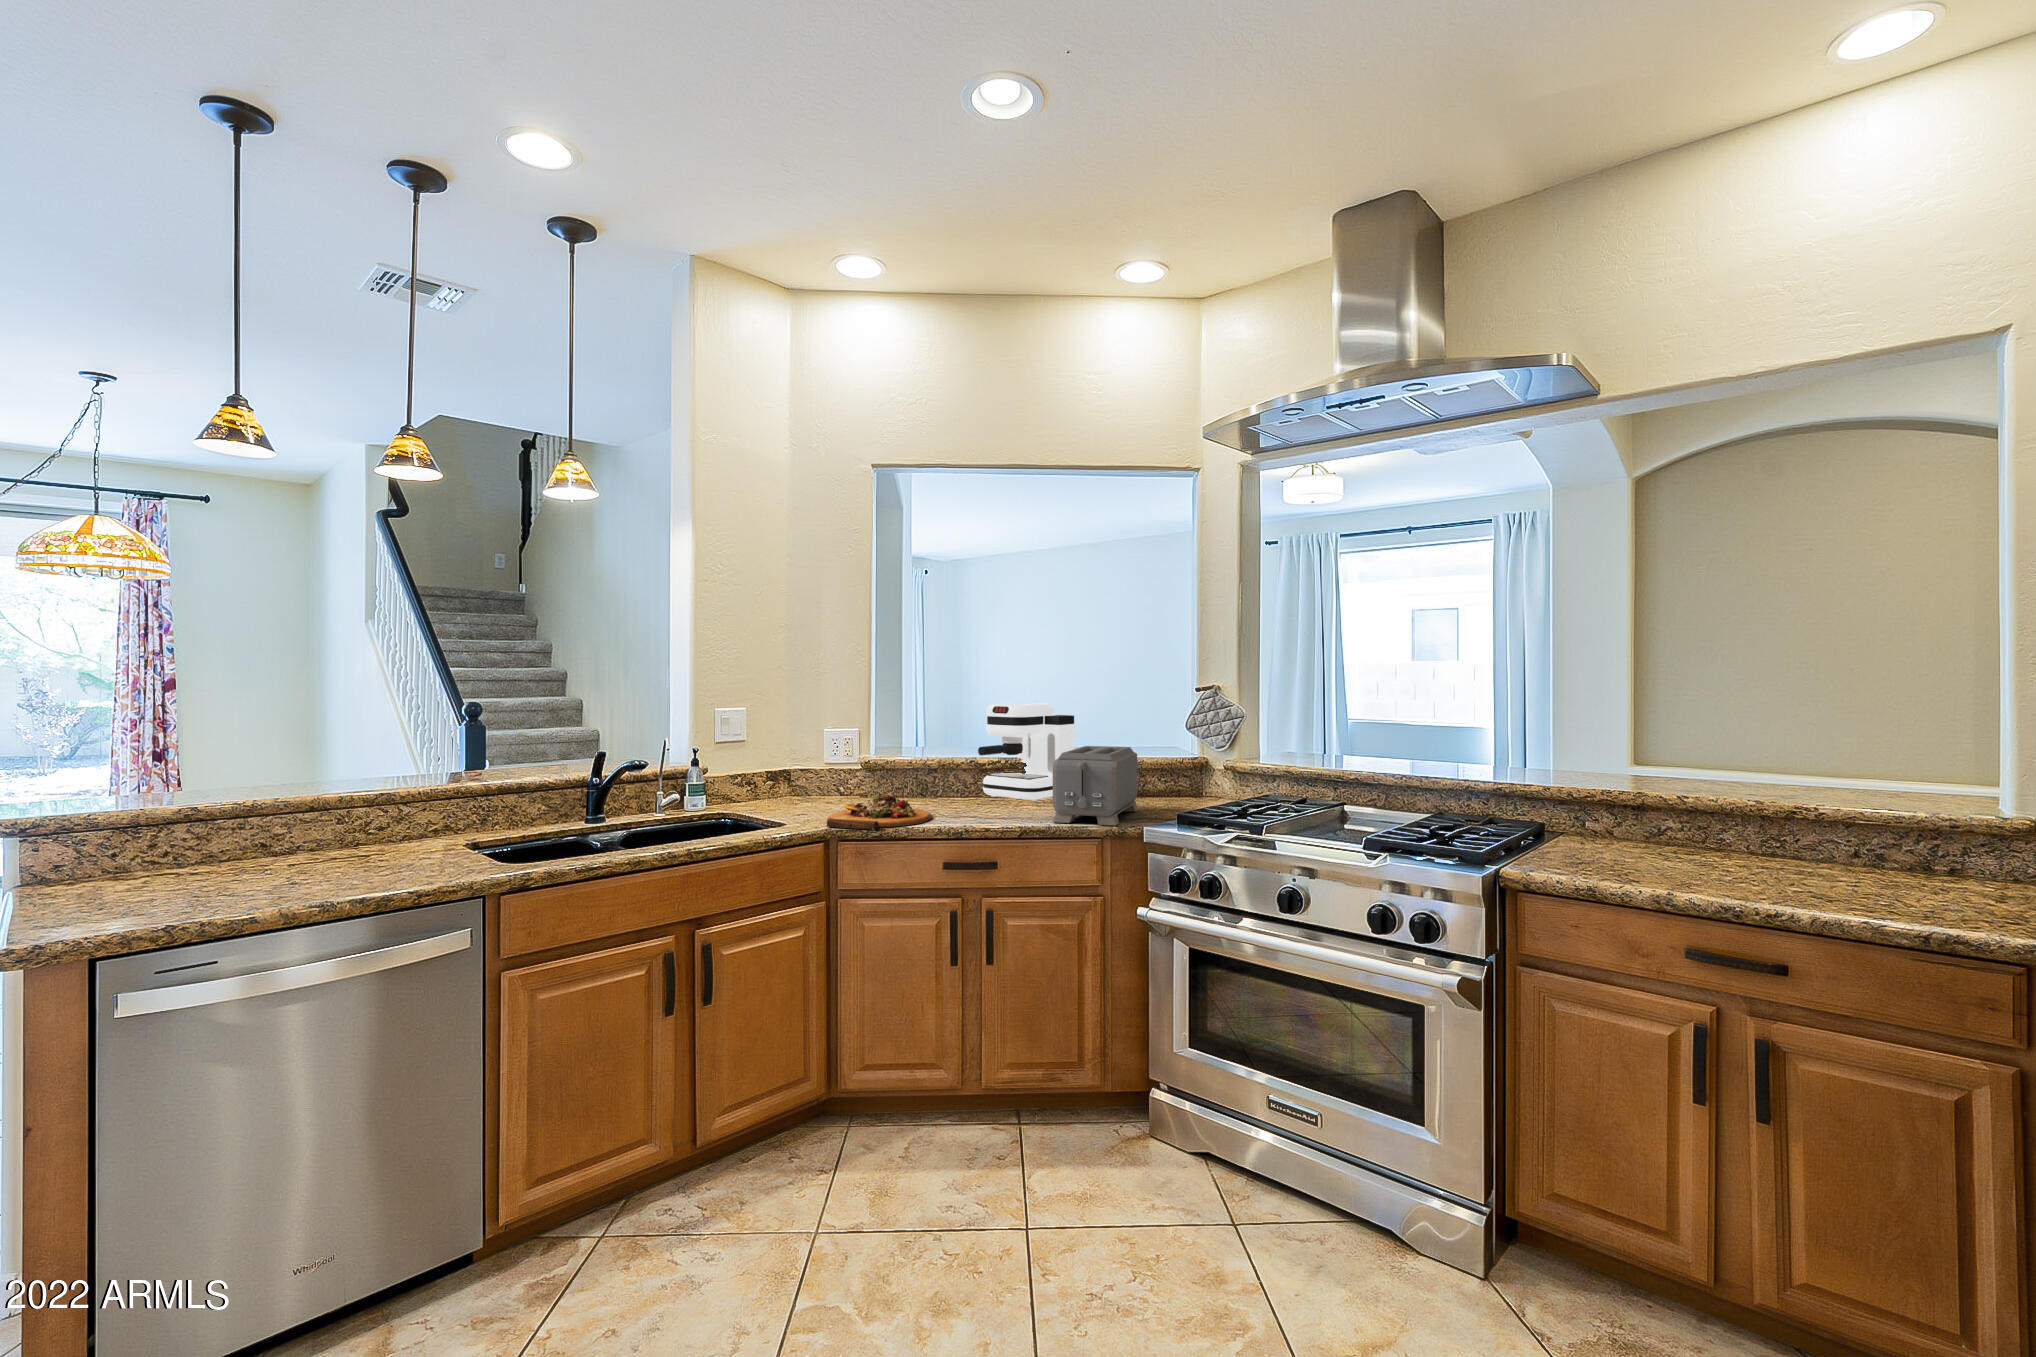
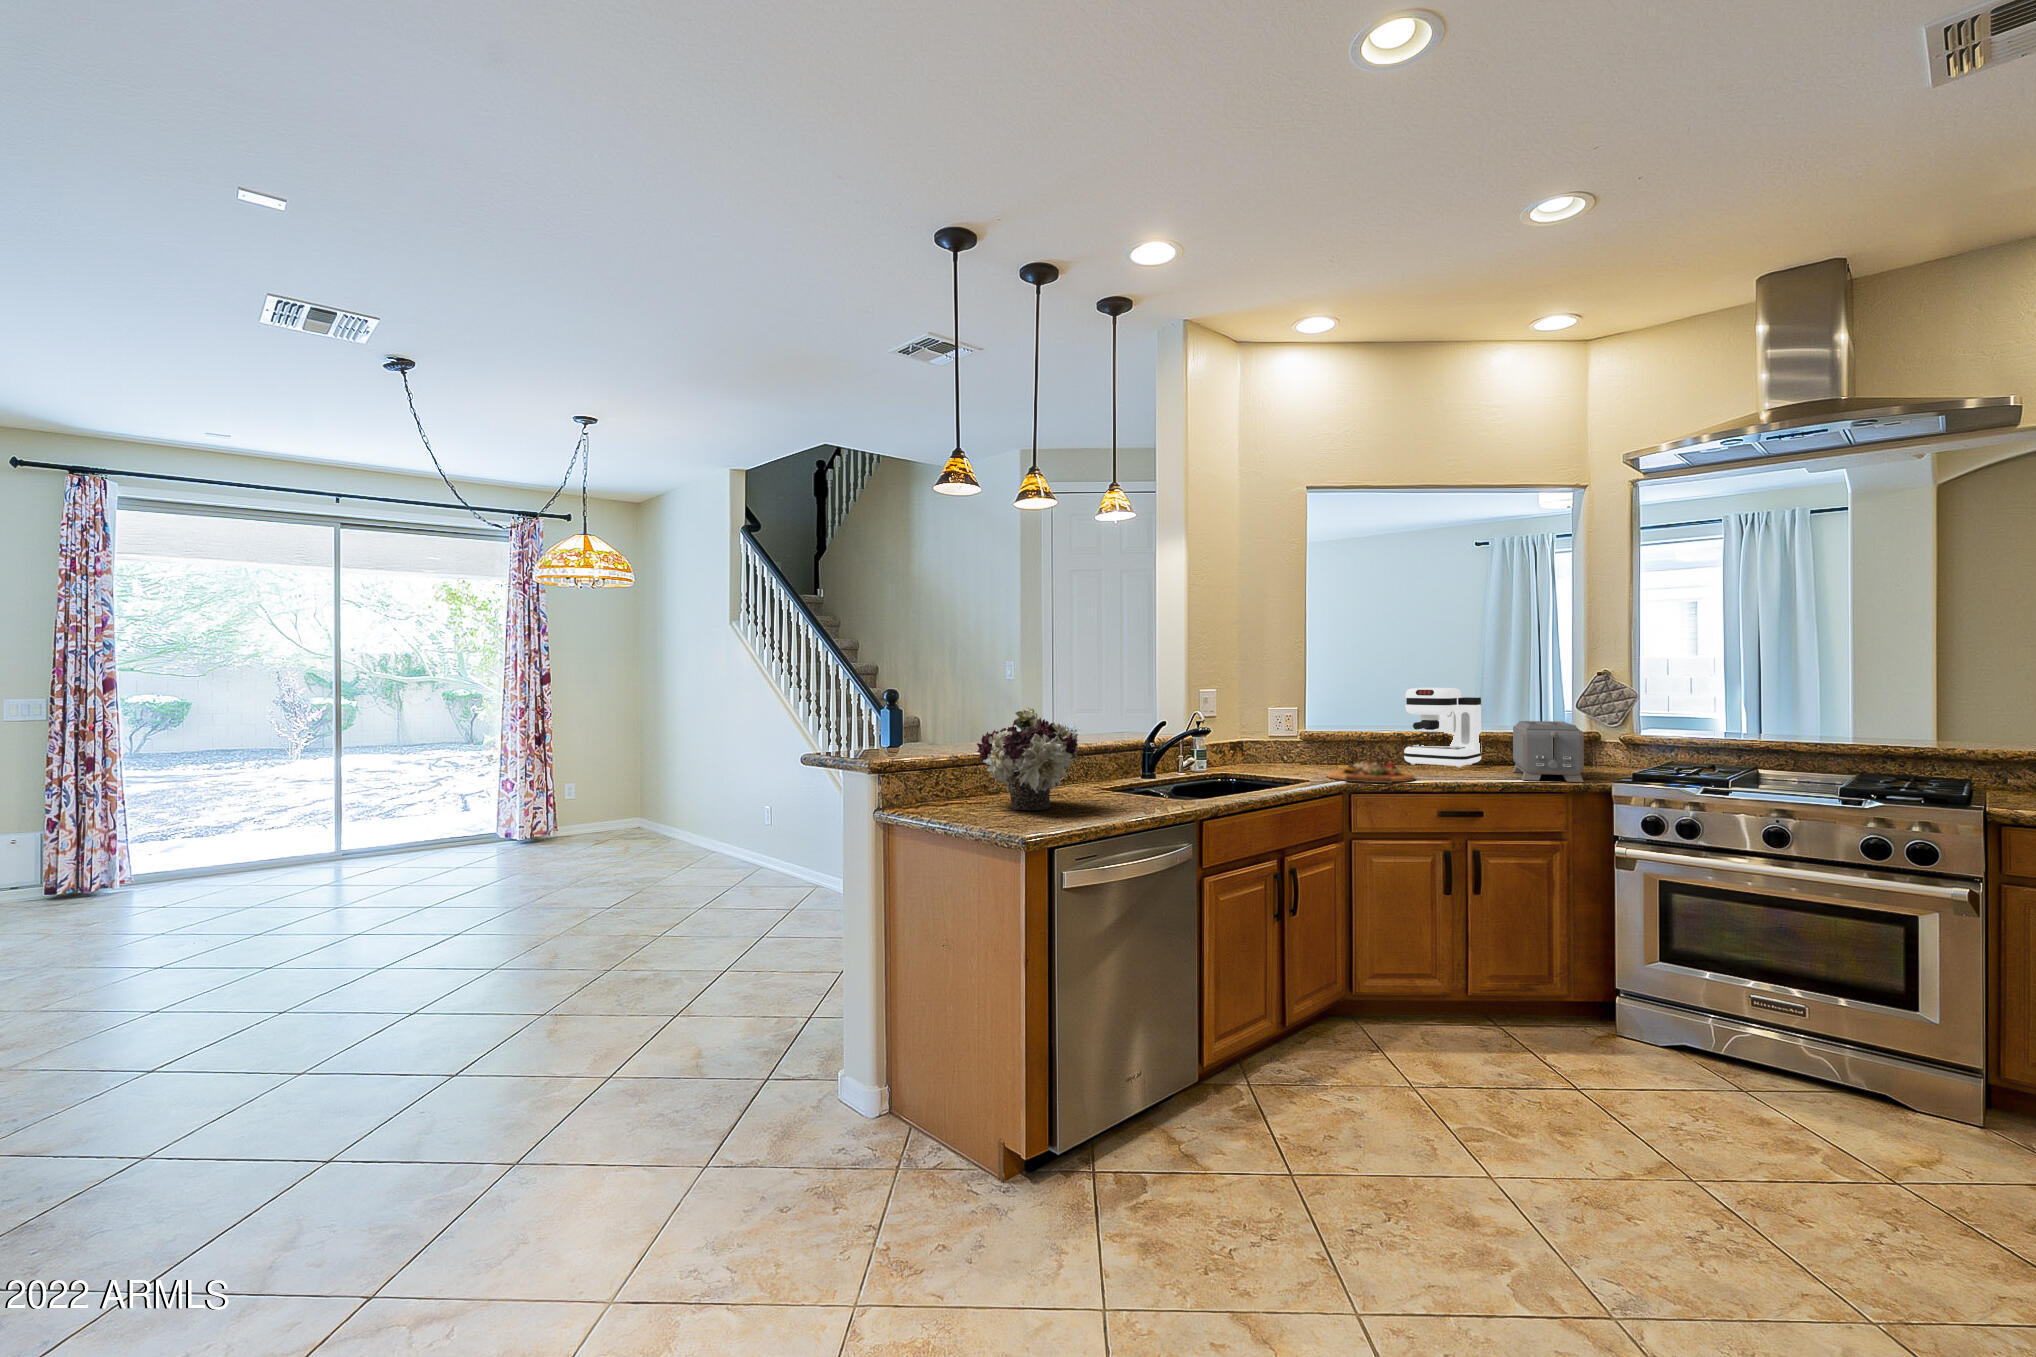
flower arrangement: none [177,741,336,885] -> present [977,707,1079,810]

